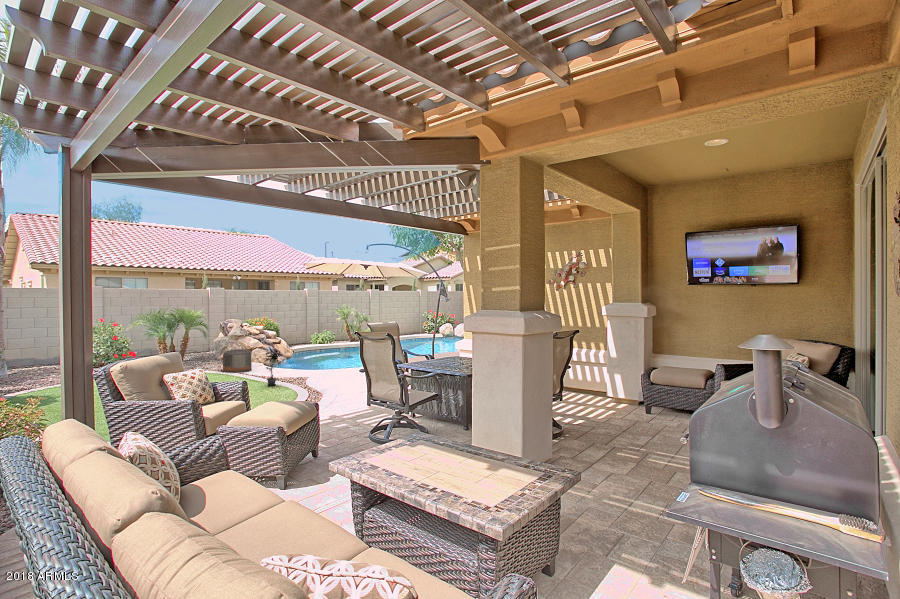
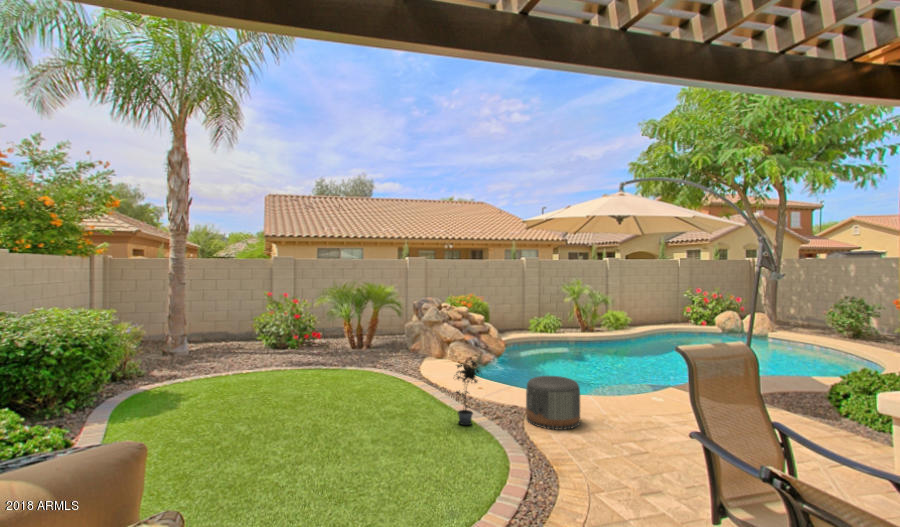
pouf: present [223,349,252,373] -> present [526,376,580,430]

